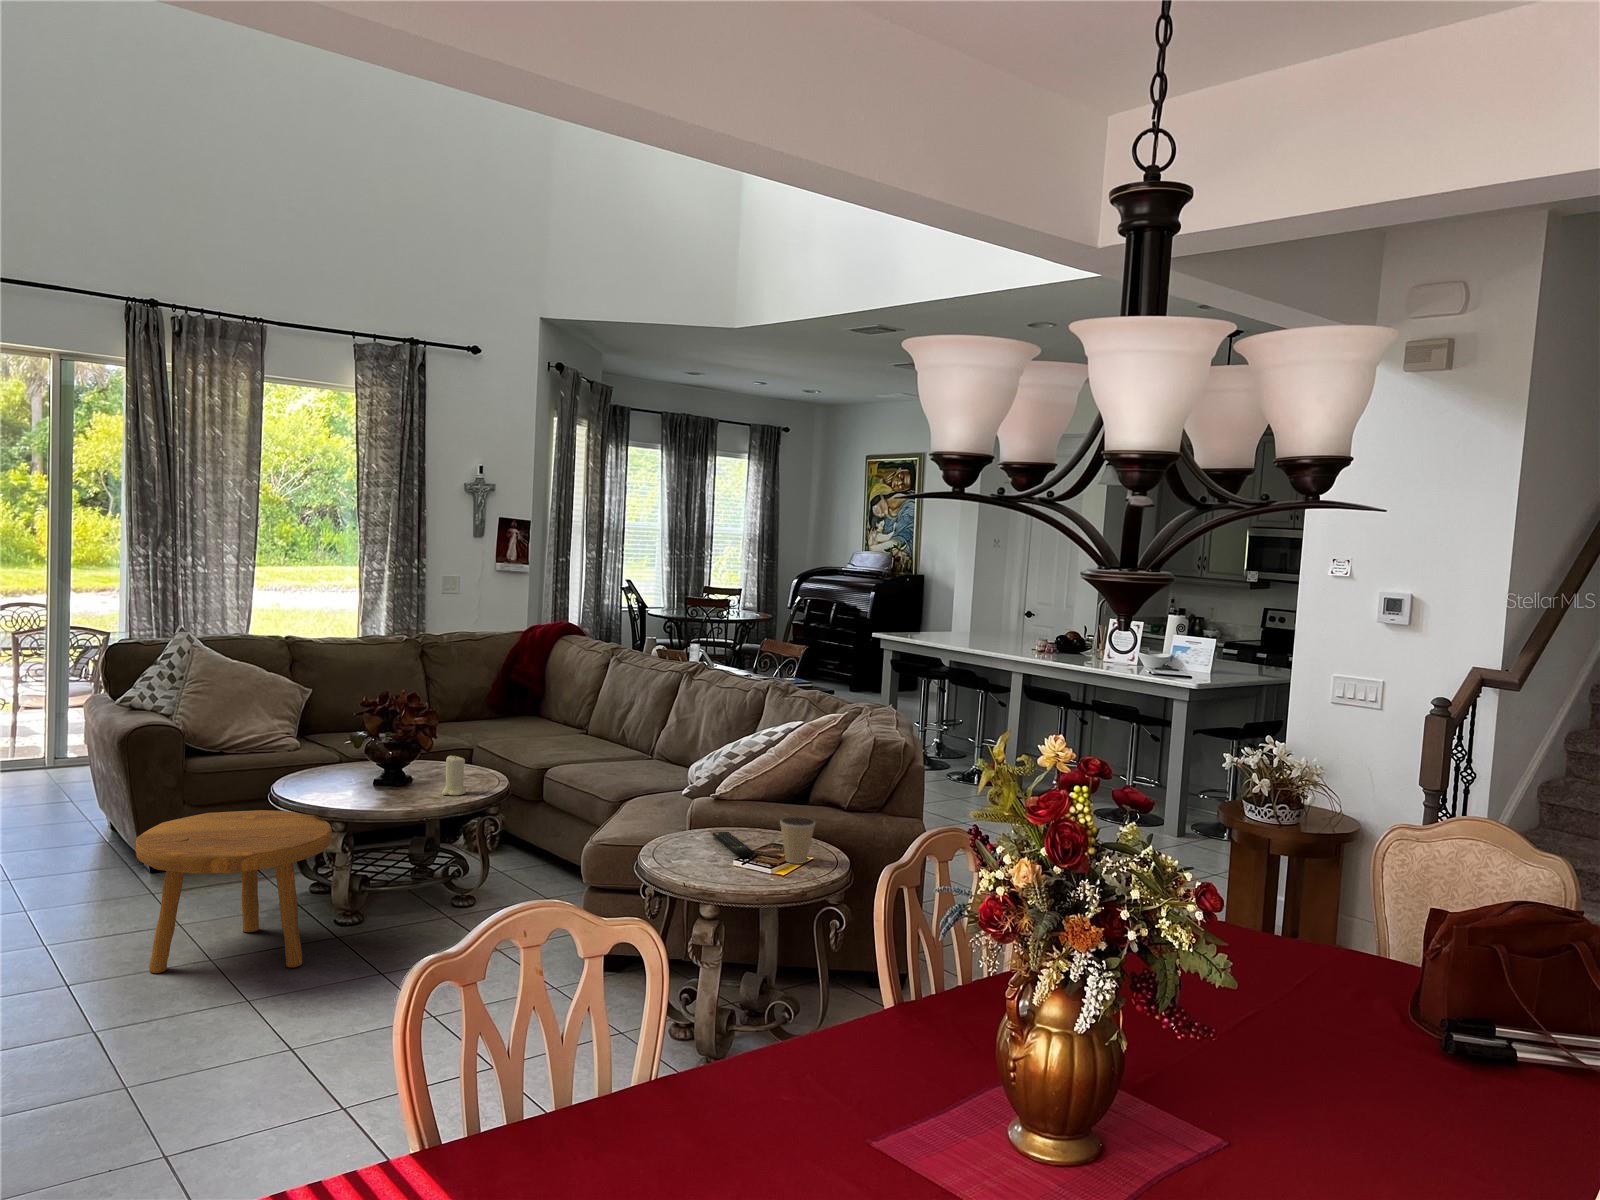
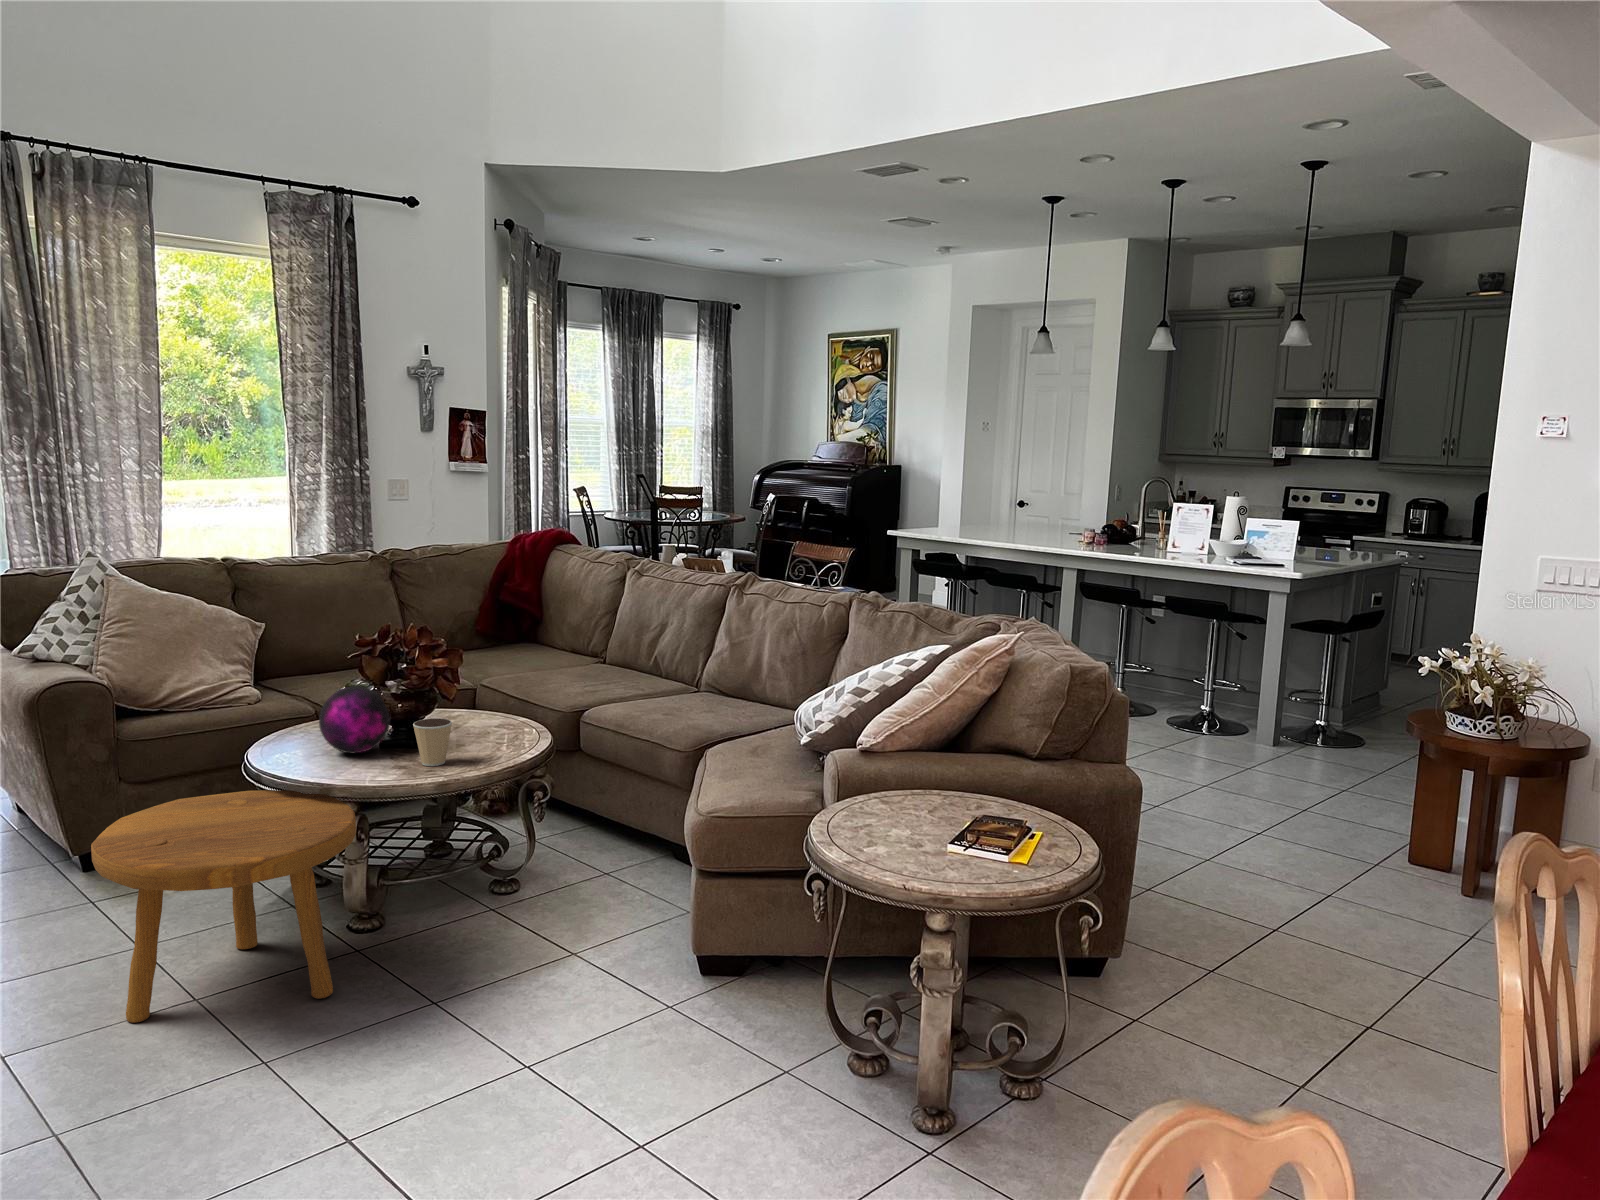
decorative orb: none [323,737,379,788] -> present [319,686,390,753]
candle: present [442,755,466,795] -> none [479,704,510,756]
coffee cup: present [780,817,815,864] -> present [413,718,452,766]
remote control: present [712,832,754,857] -> none [880,793,953,829]

